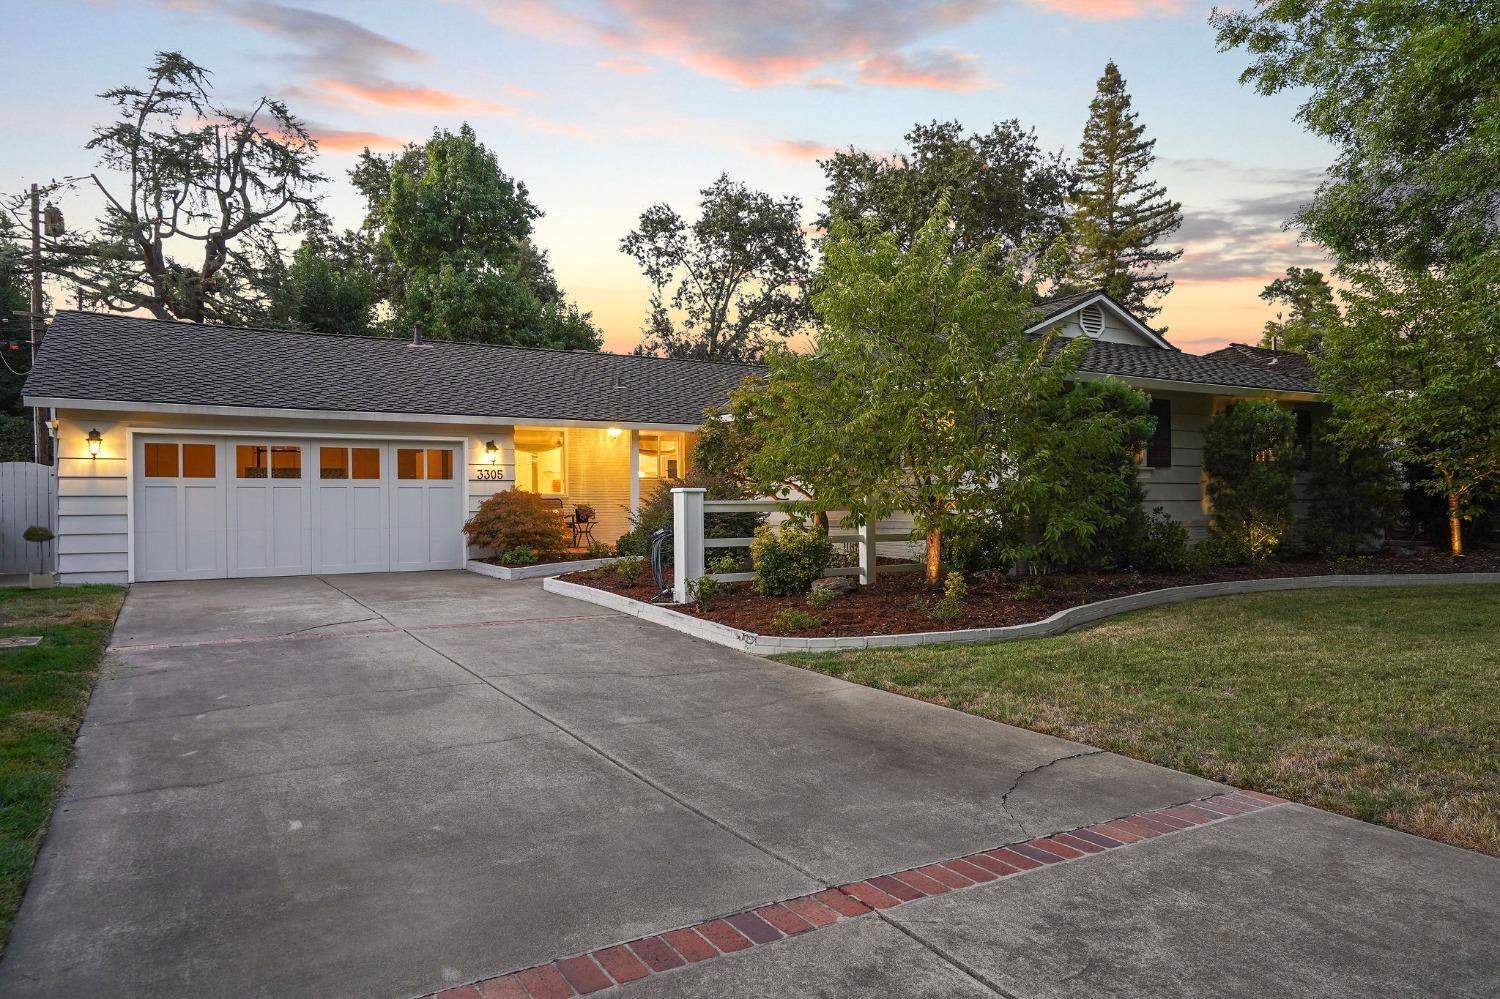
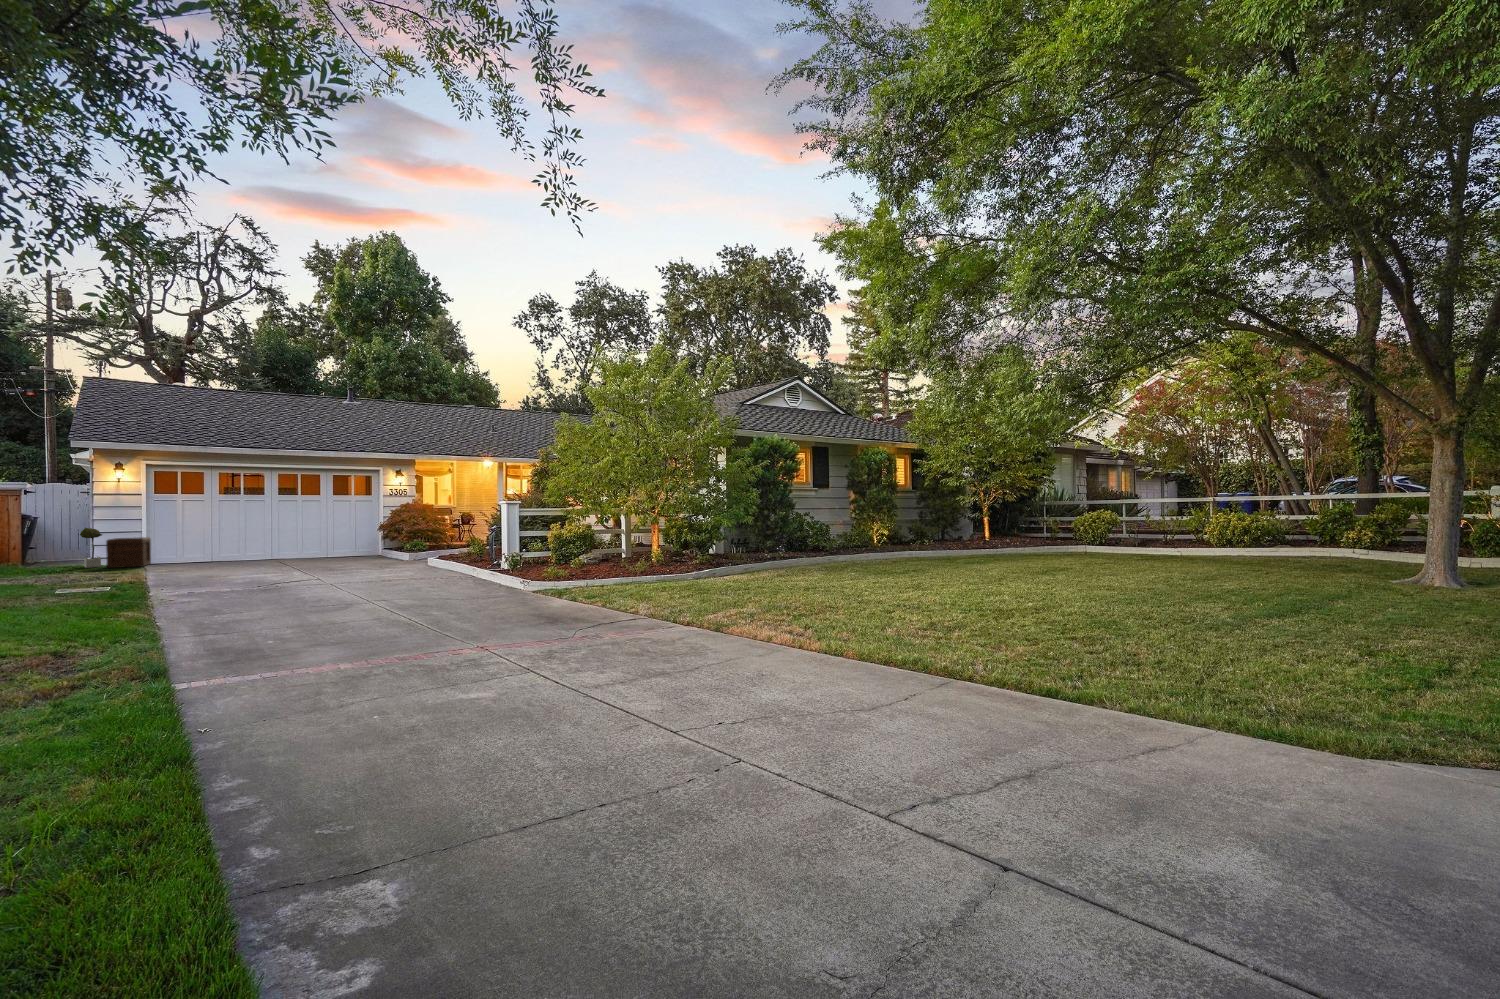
wooden crate: none [58,541,127,591] -> present [106,537,151,568]

